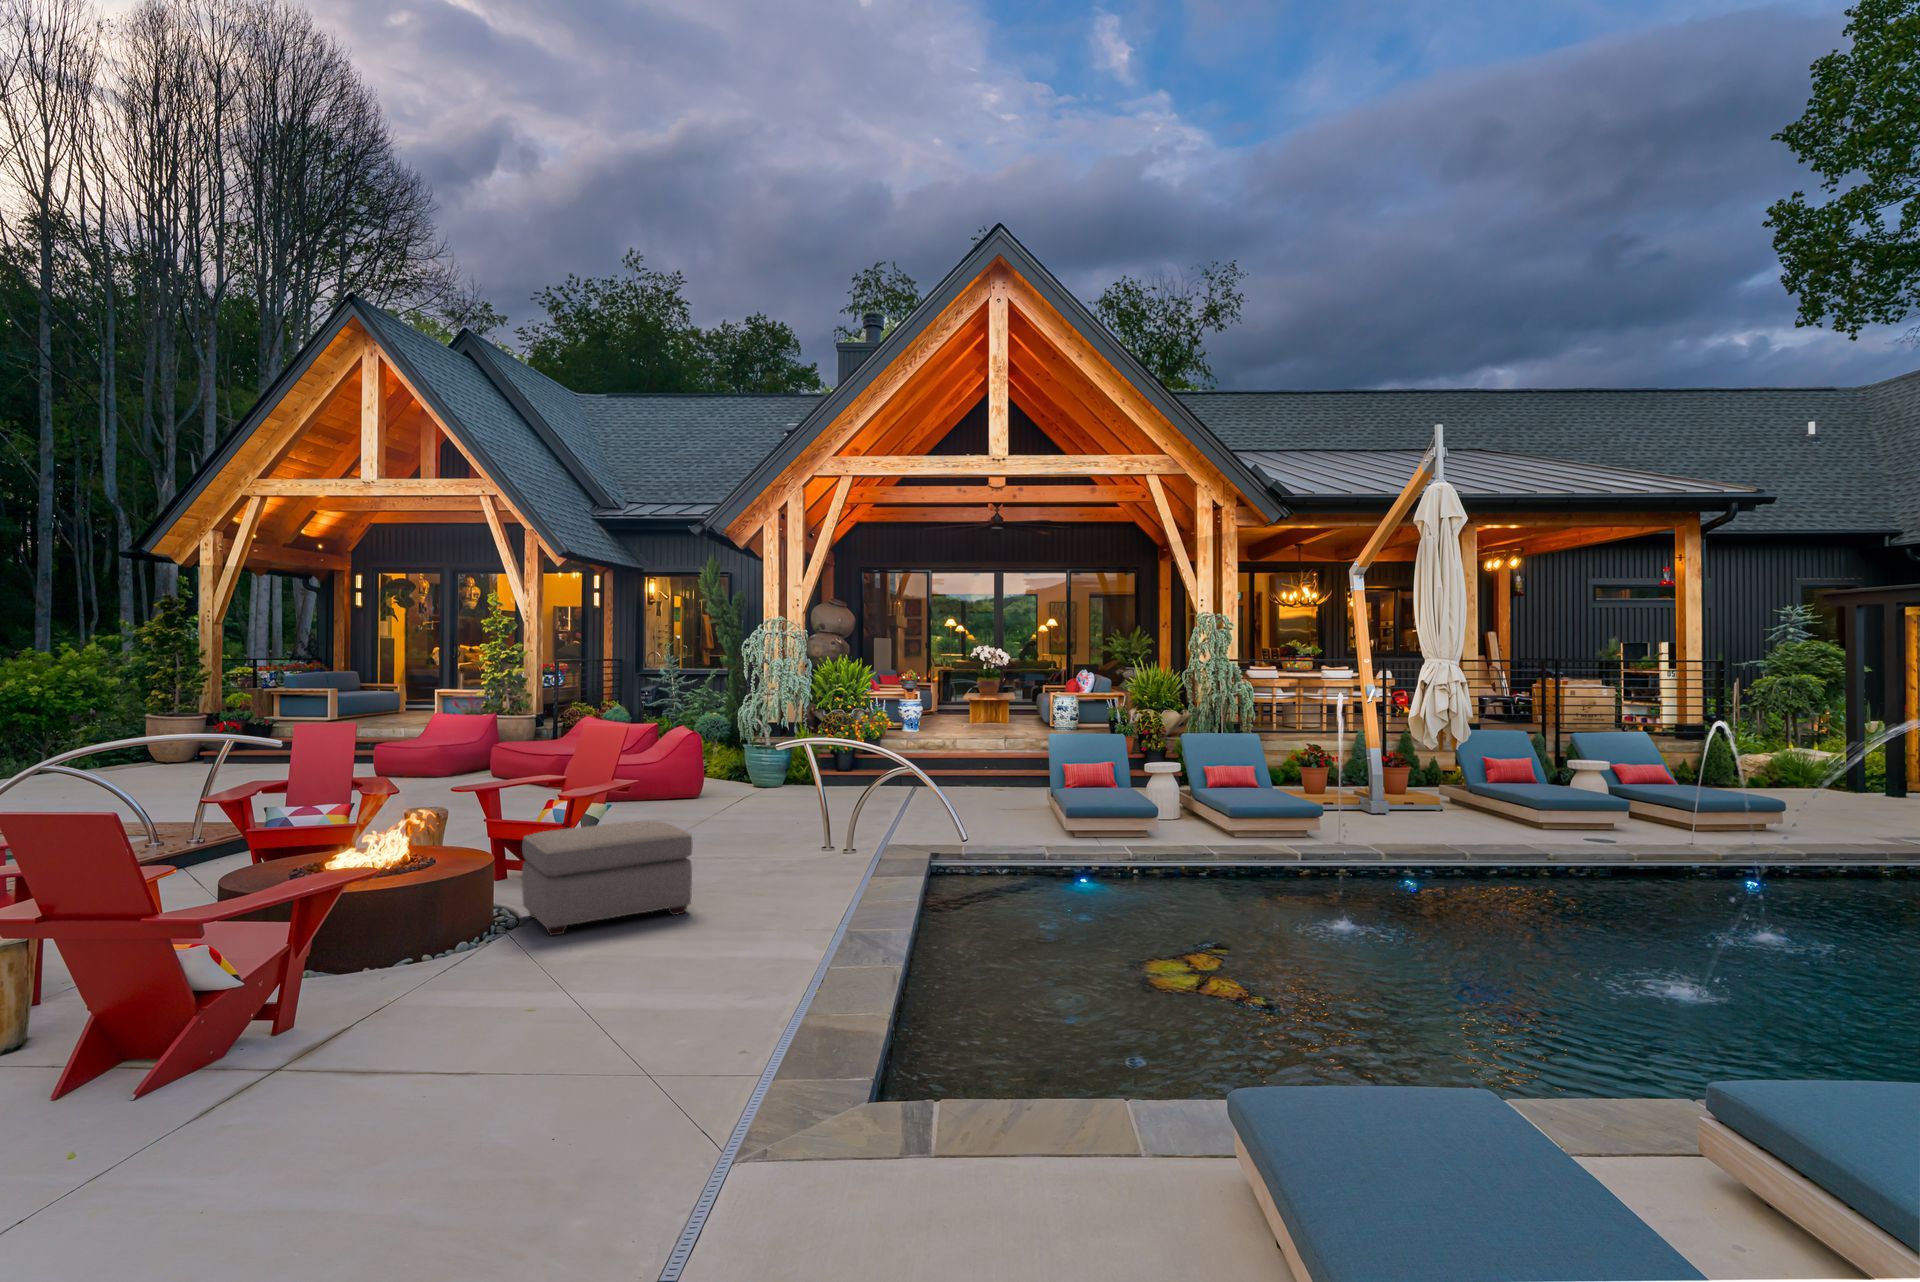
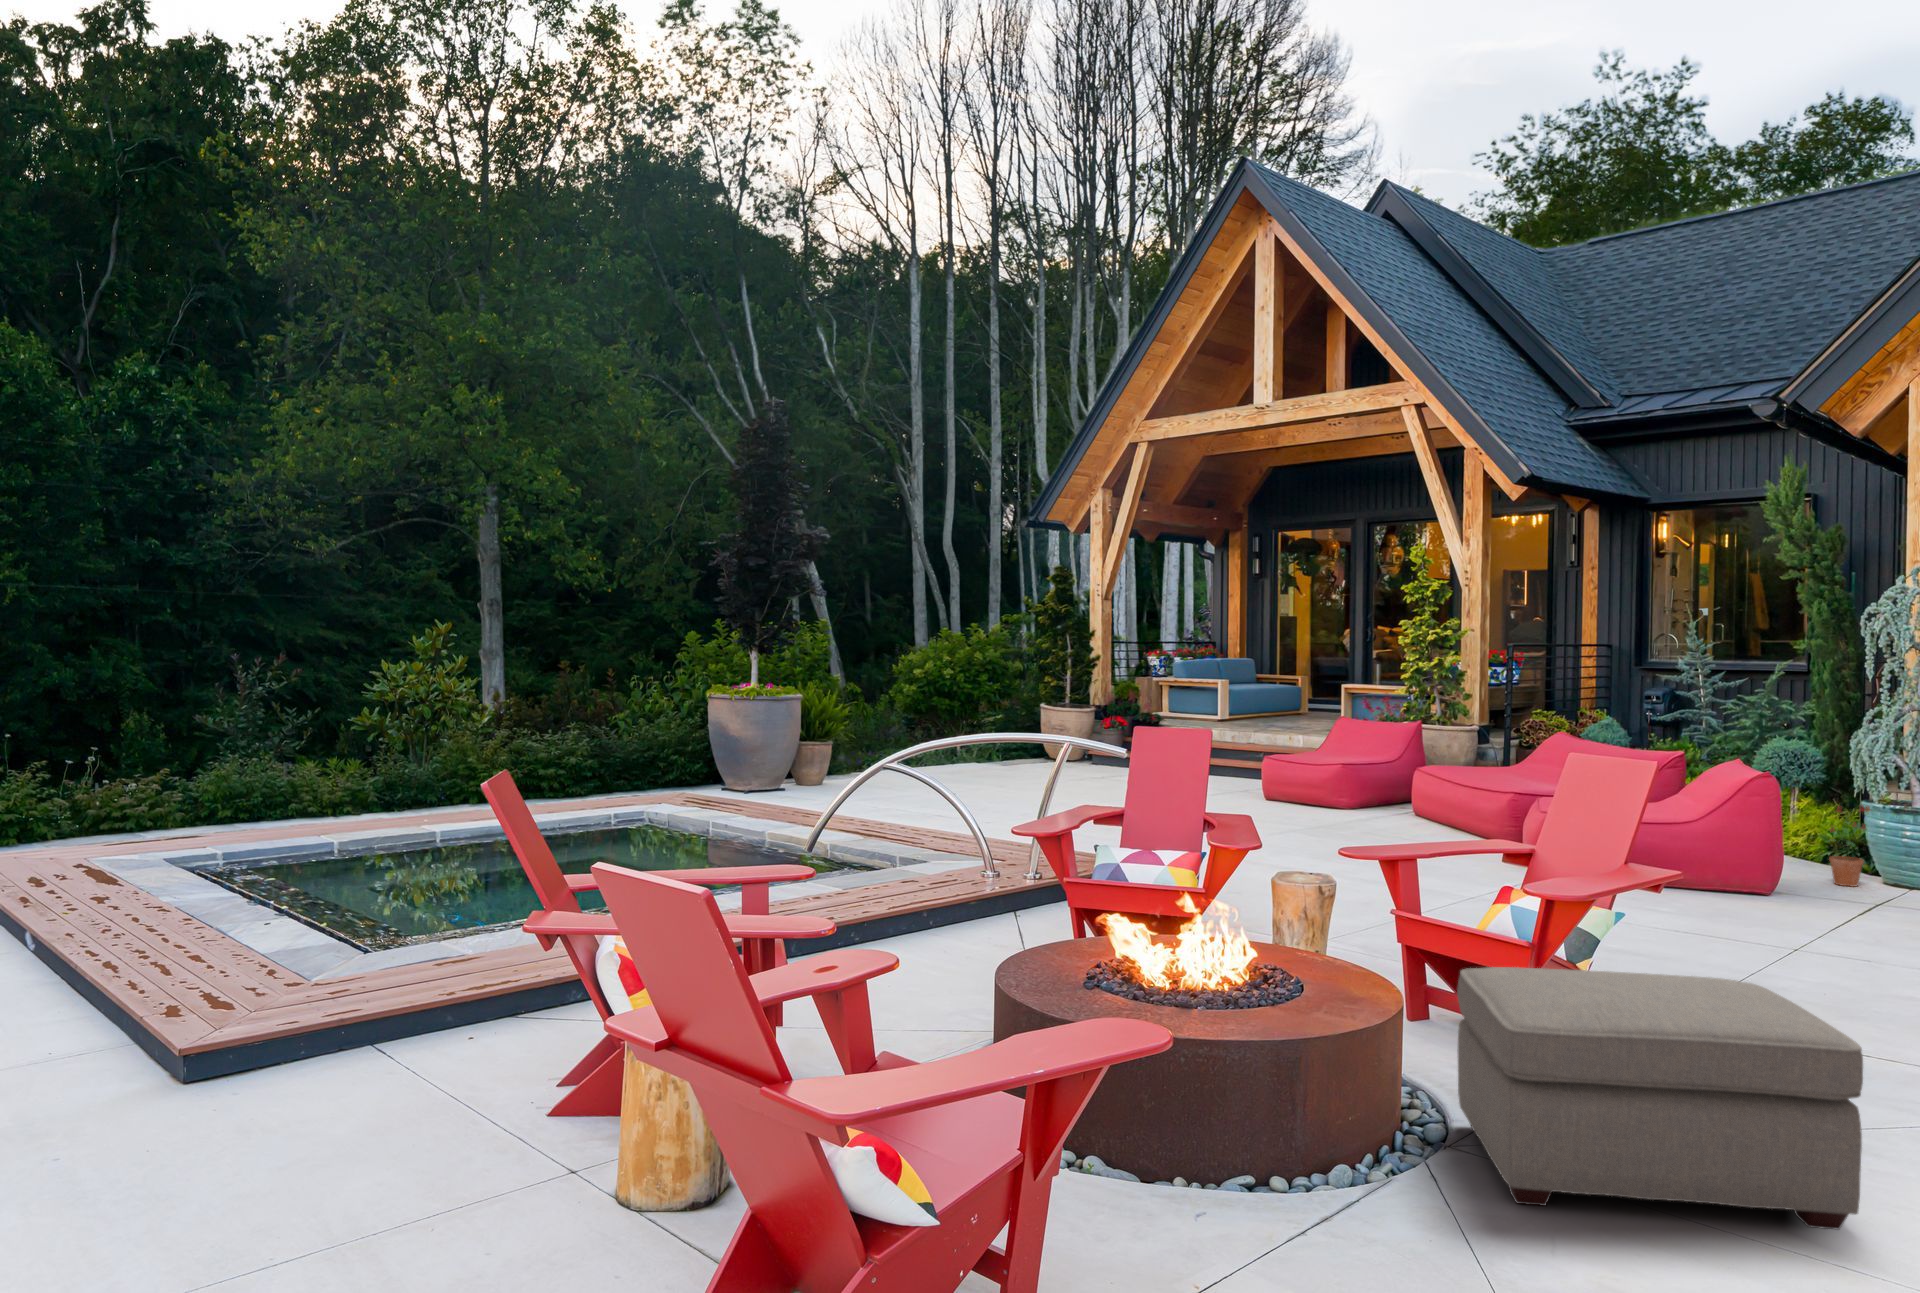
potted plant: none [722,744,743,788] -> present [1829,804,1870,887]

